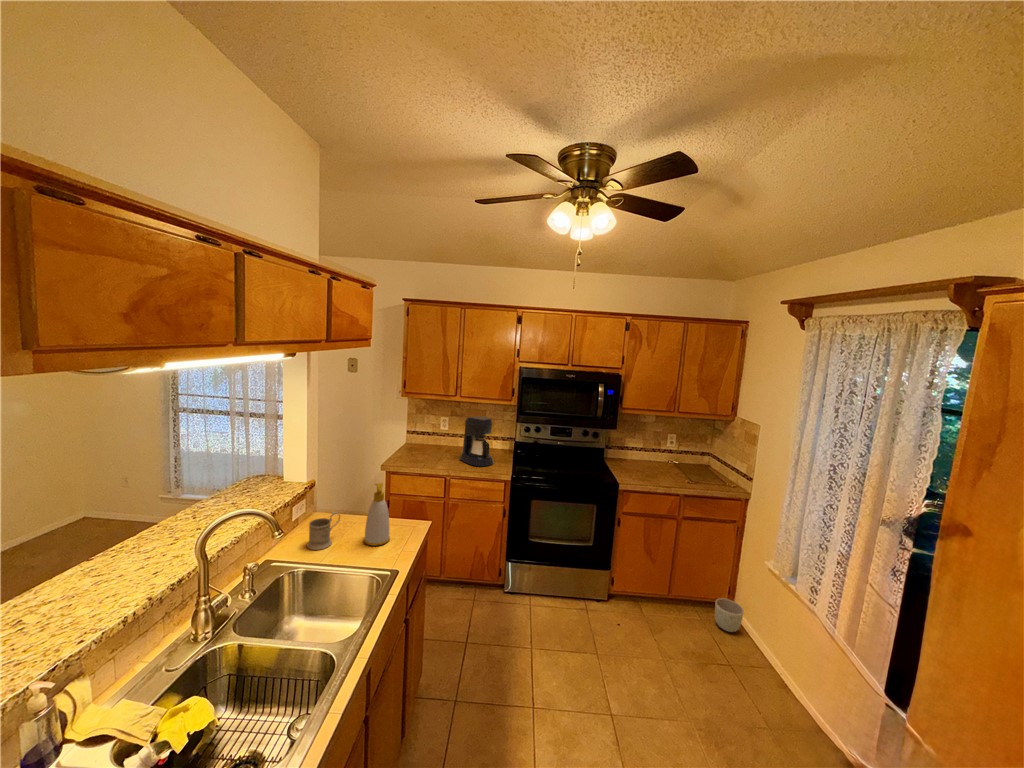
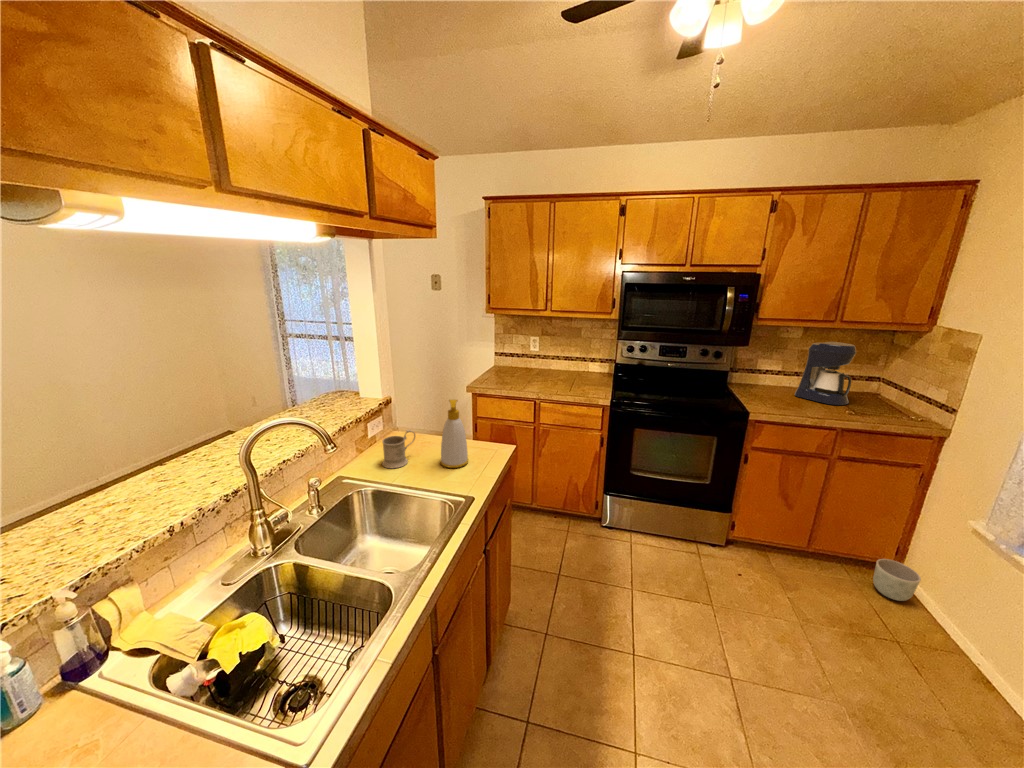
coffee maker: present [460,416,494,466] -> present [795,342,856,405]

